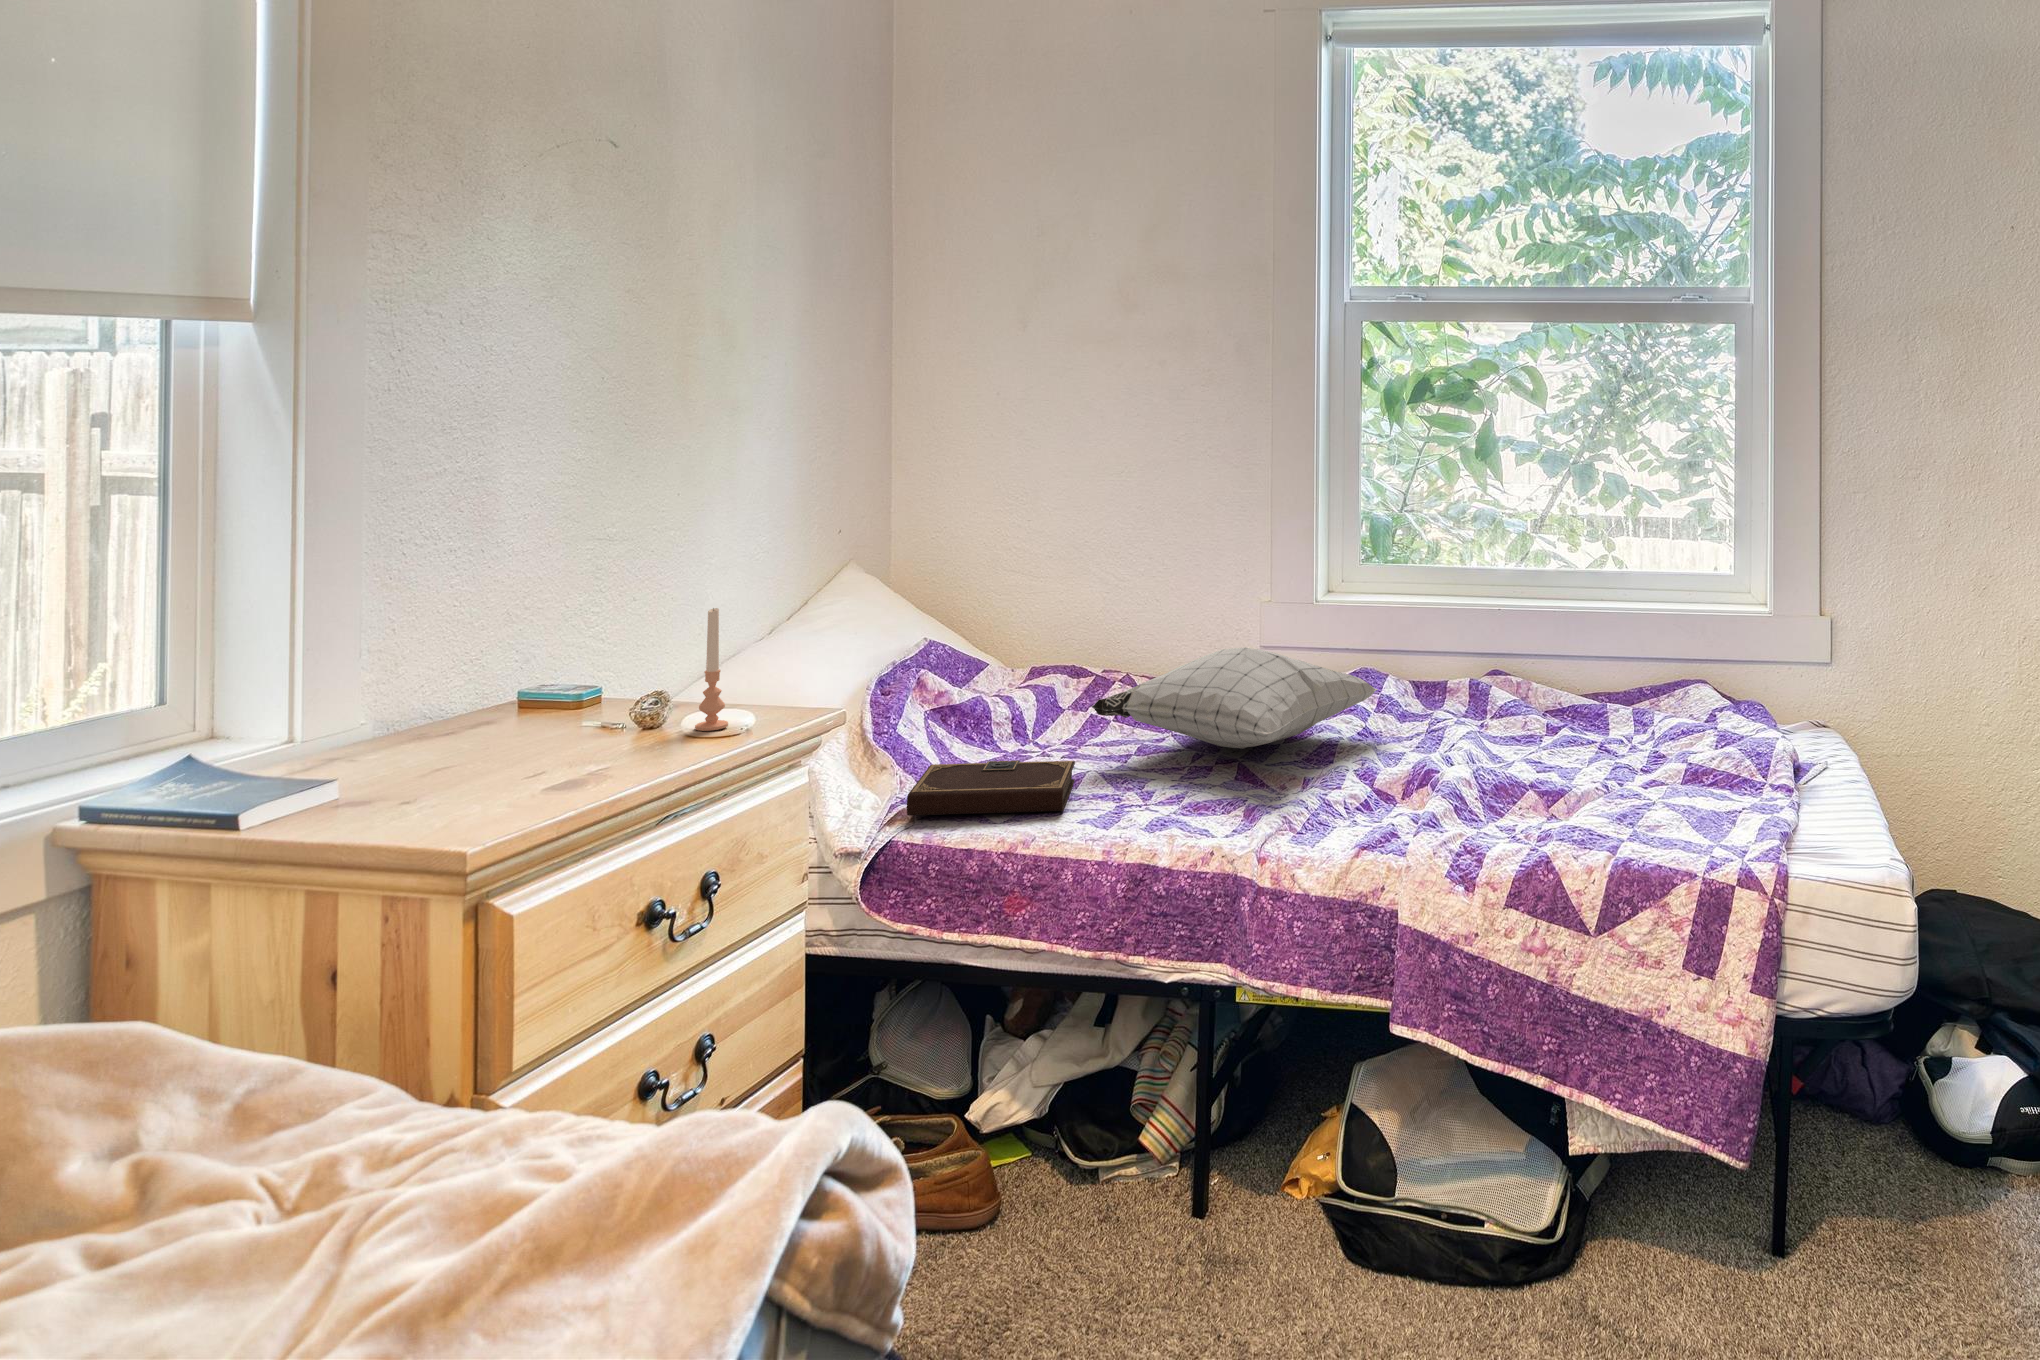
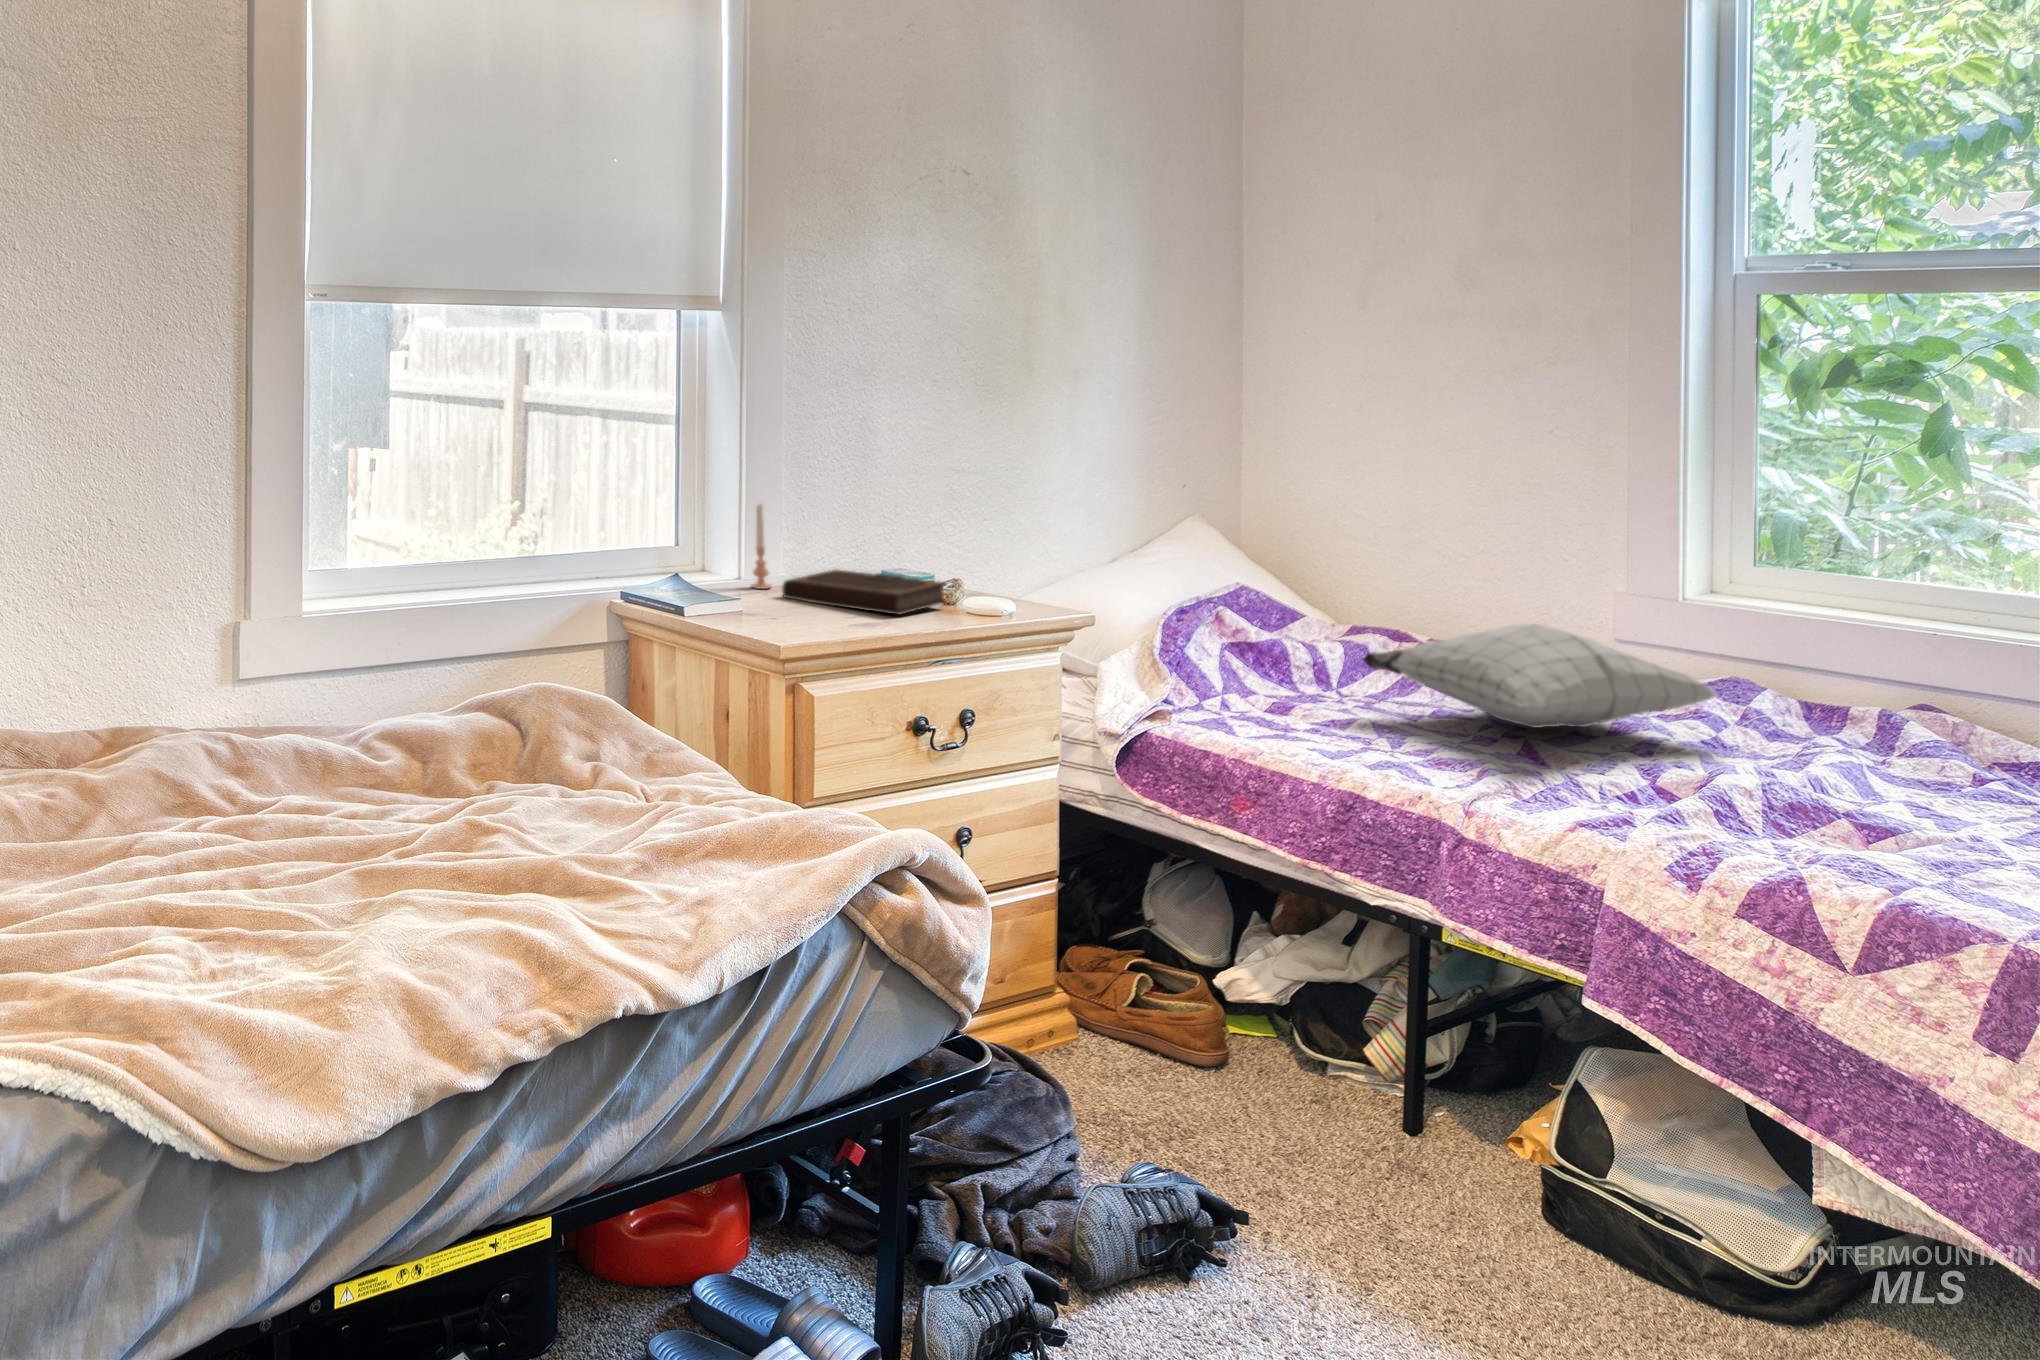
candle: present [695,608,728,731] -> present [752,504,771,589]
notebook: present [907,760,1075,816] -> present [782,569,946,615]

